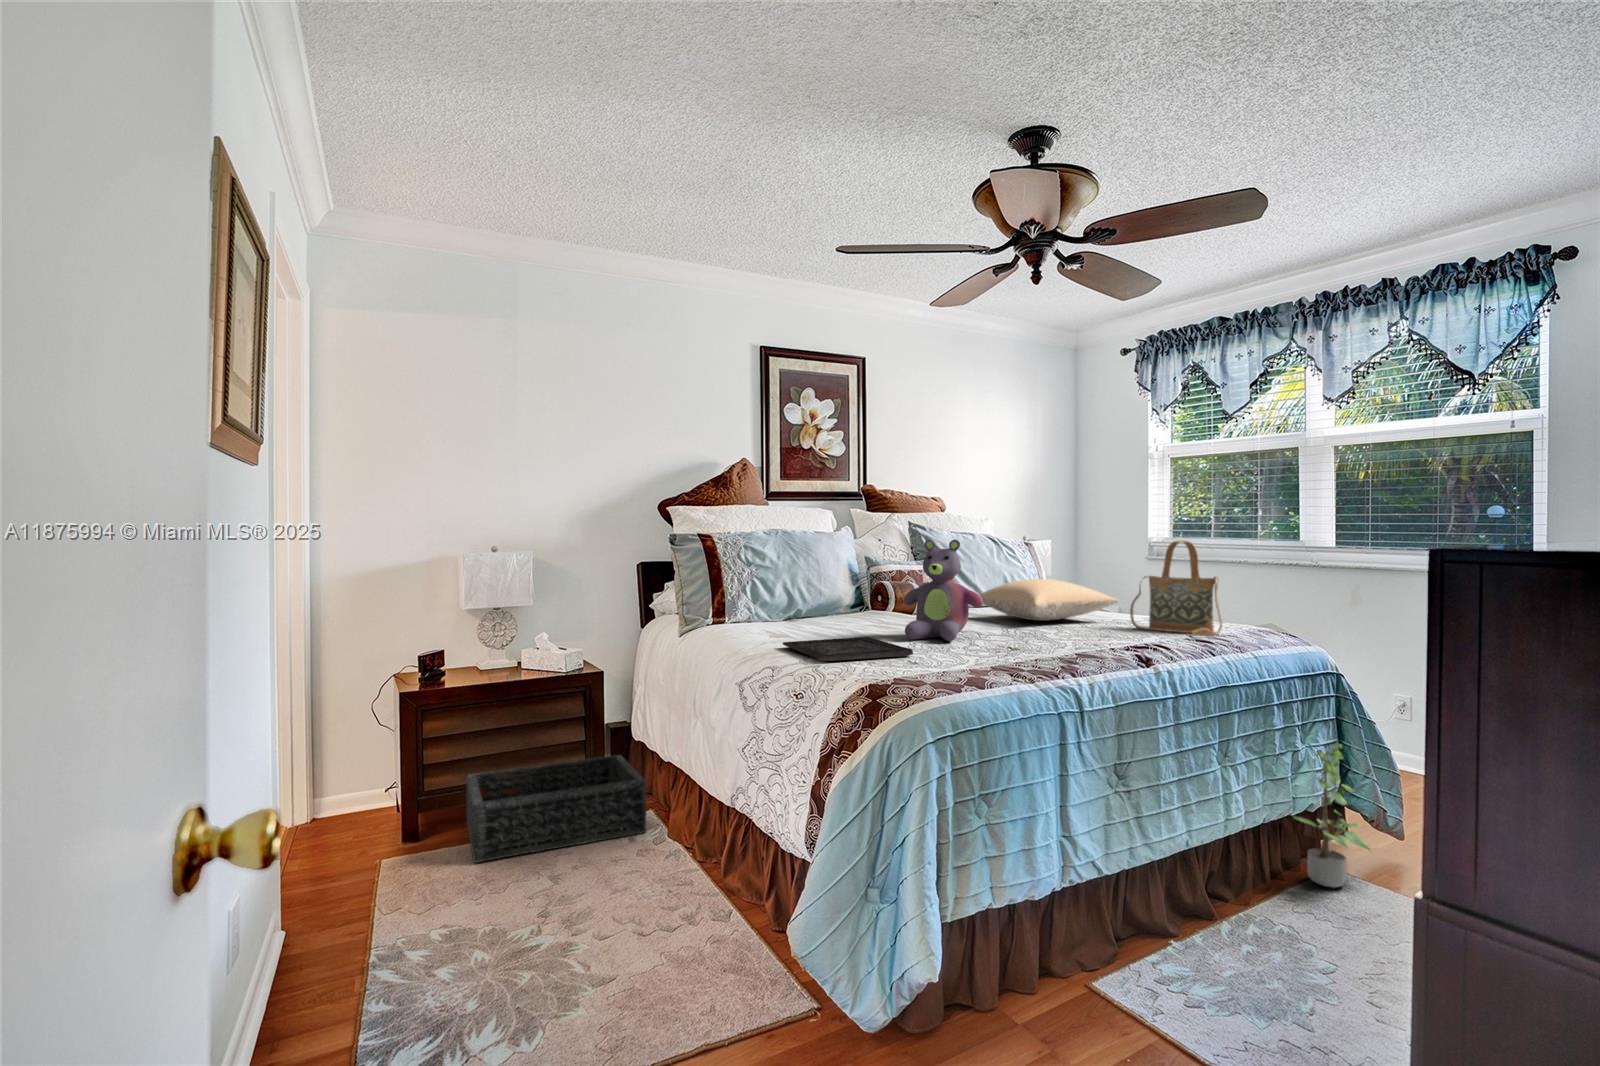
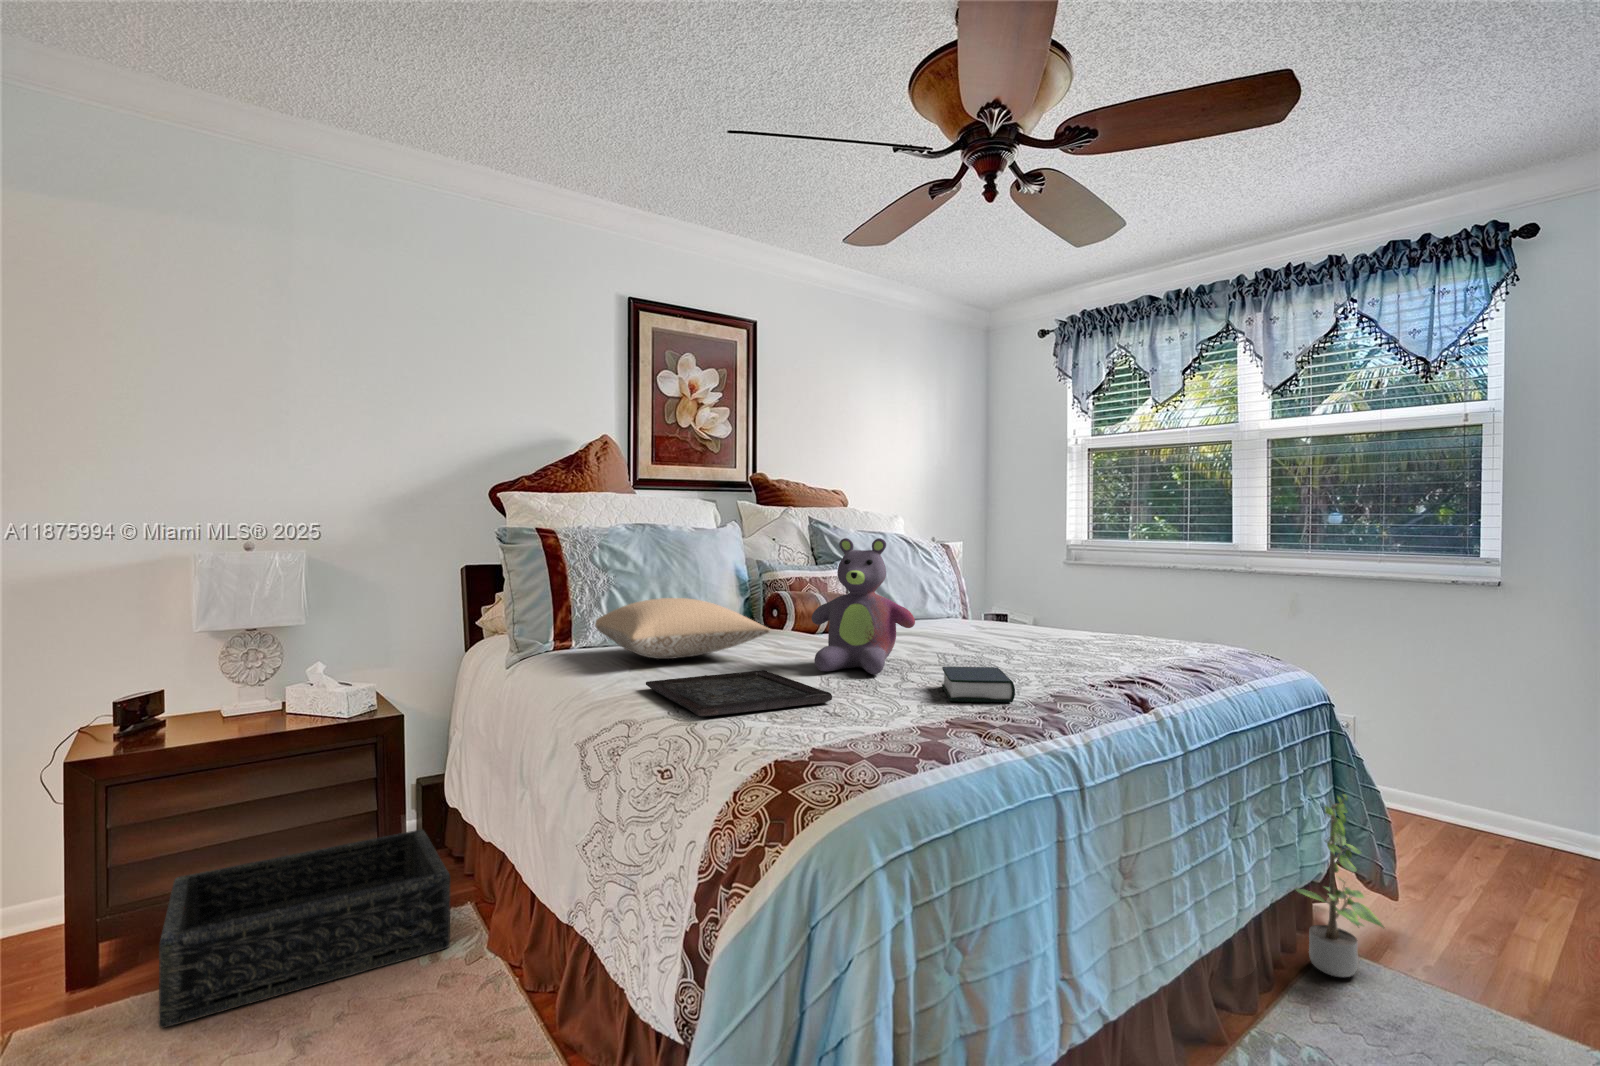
handbag: present [1130,540,1222,636] -> none [1085,542,1200,662]
pillow: present [980,579,1118,621] -> present [595,598,771,659]
book: none [998,634,1046,658] -> present [942,667,1015,702]

